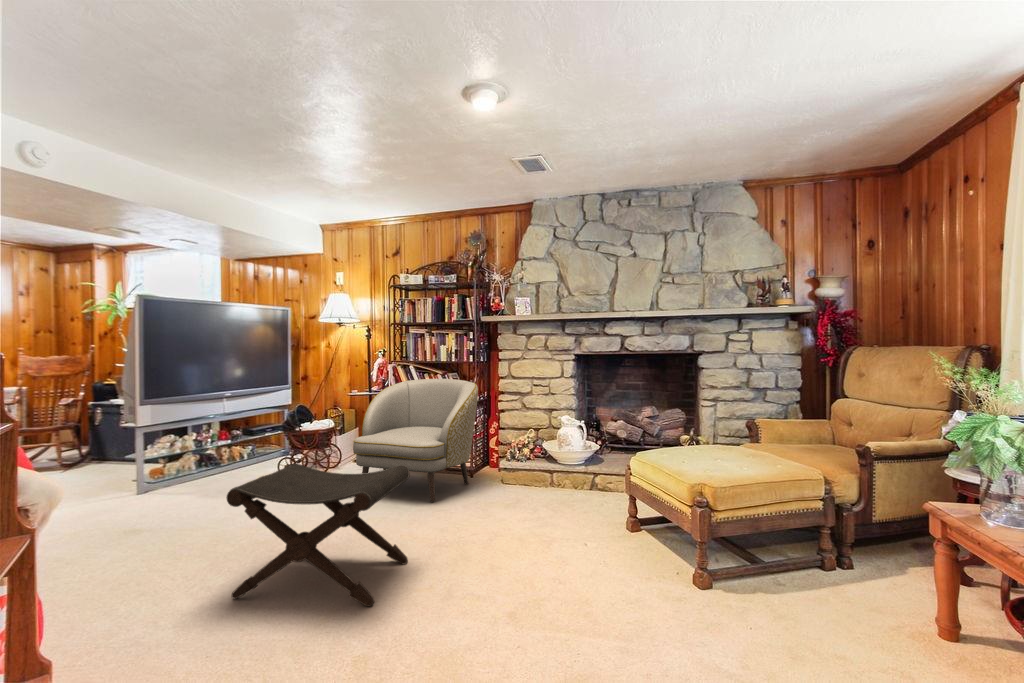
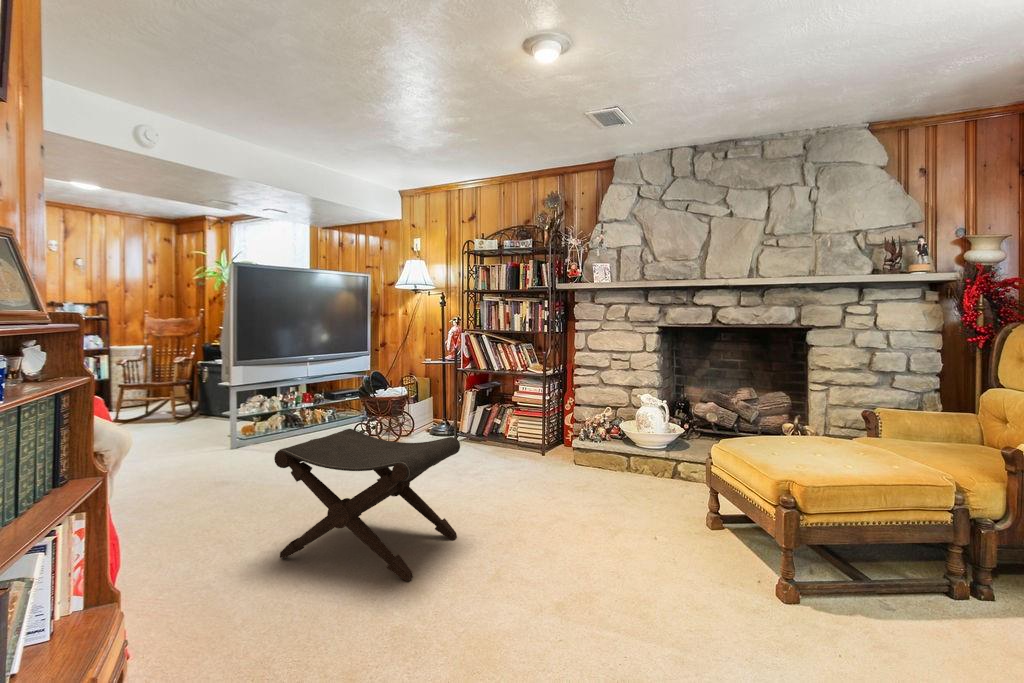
armchair: present [353,379,478,502] -> none [420,349,549,477]

